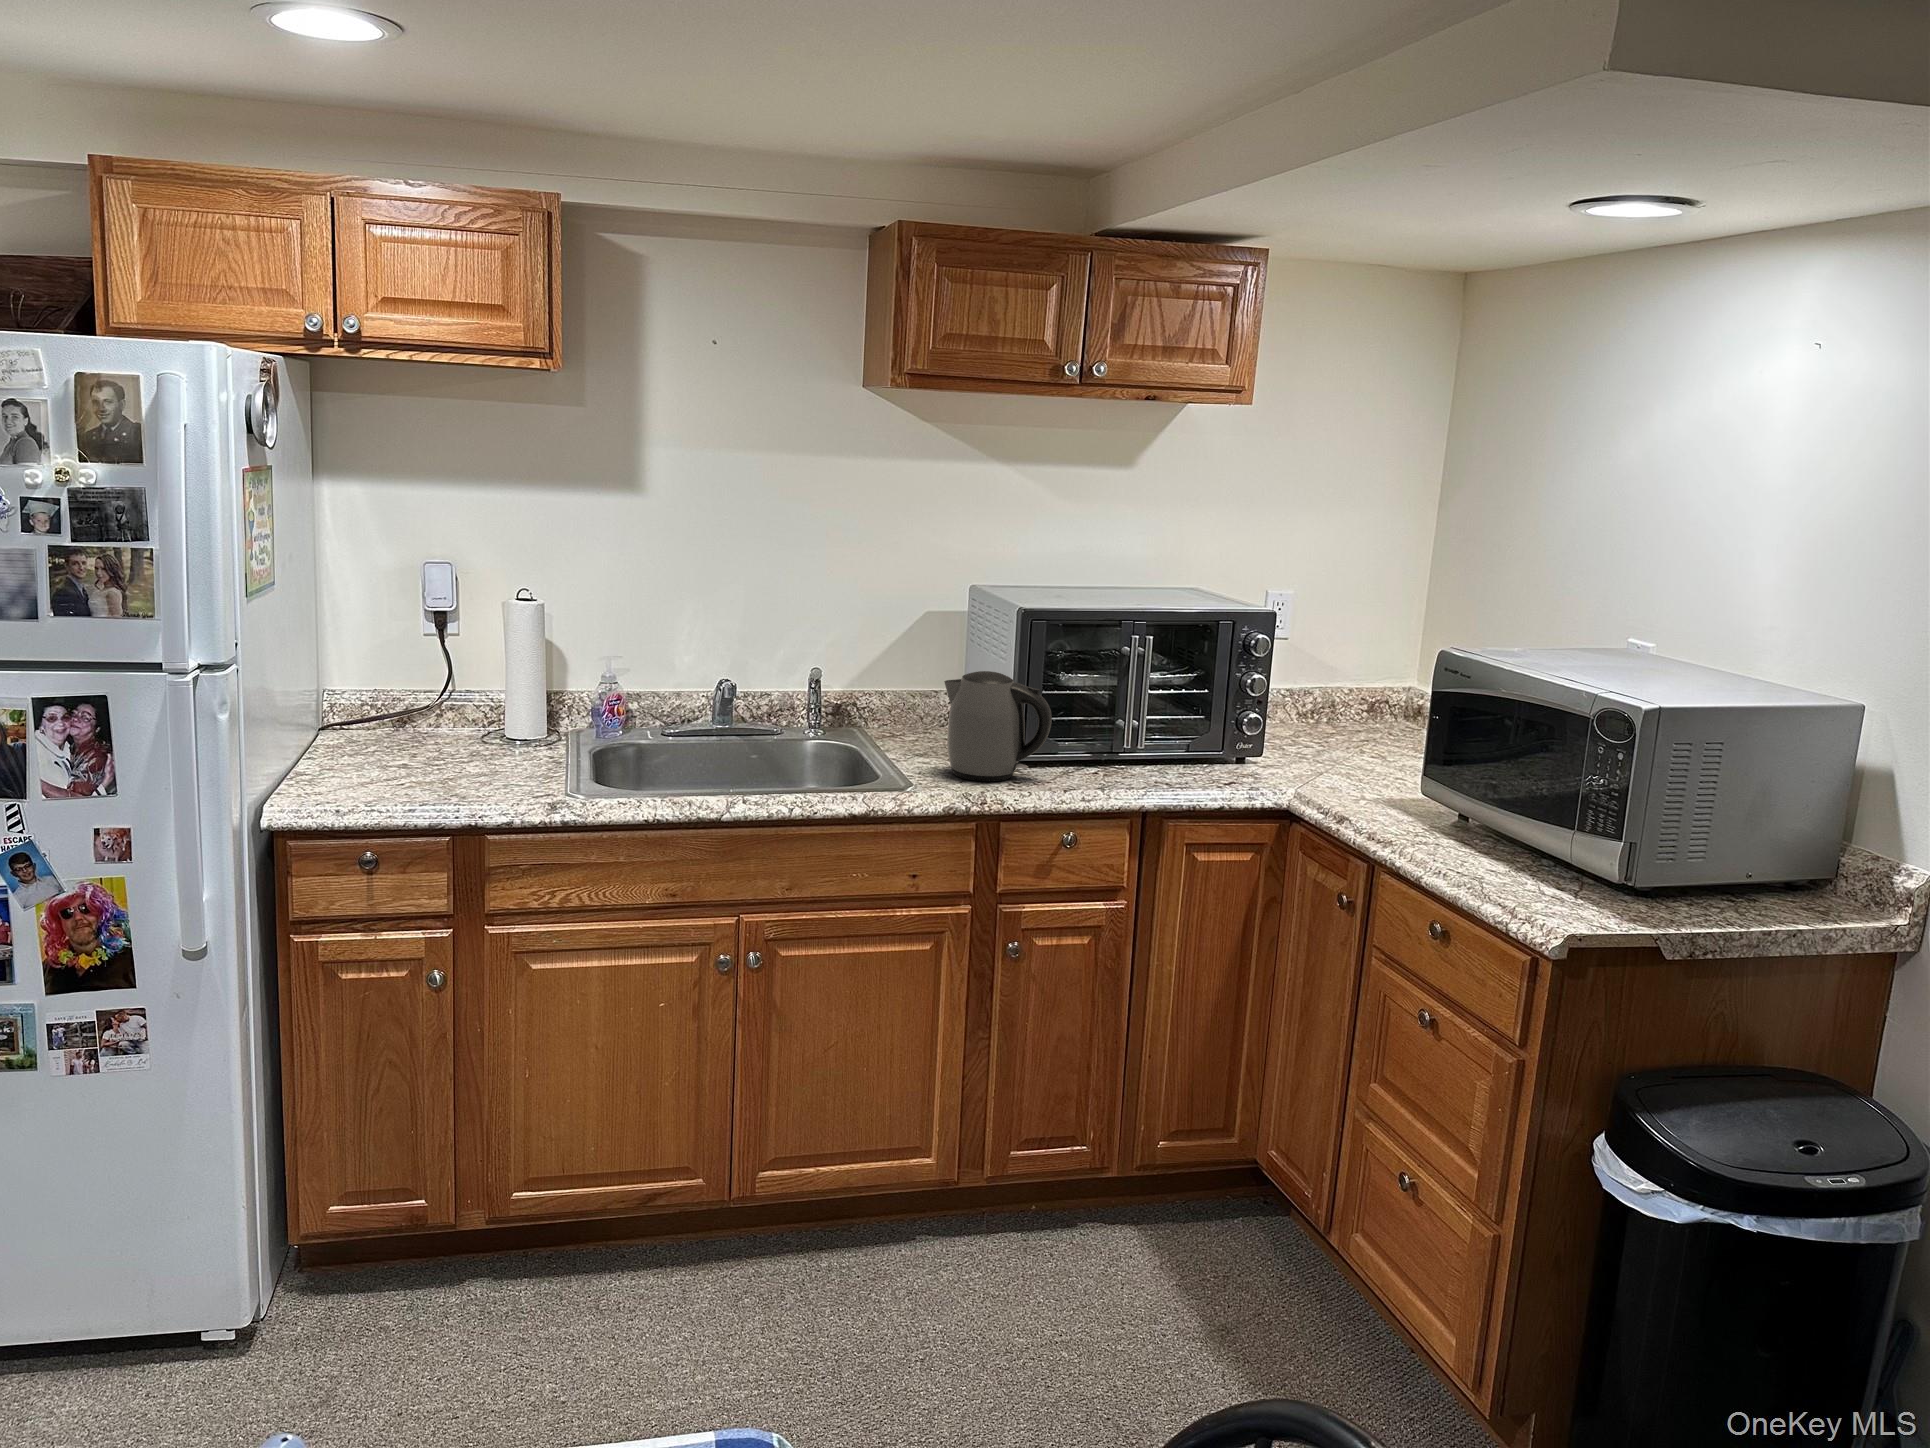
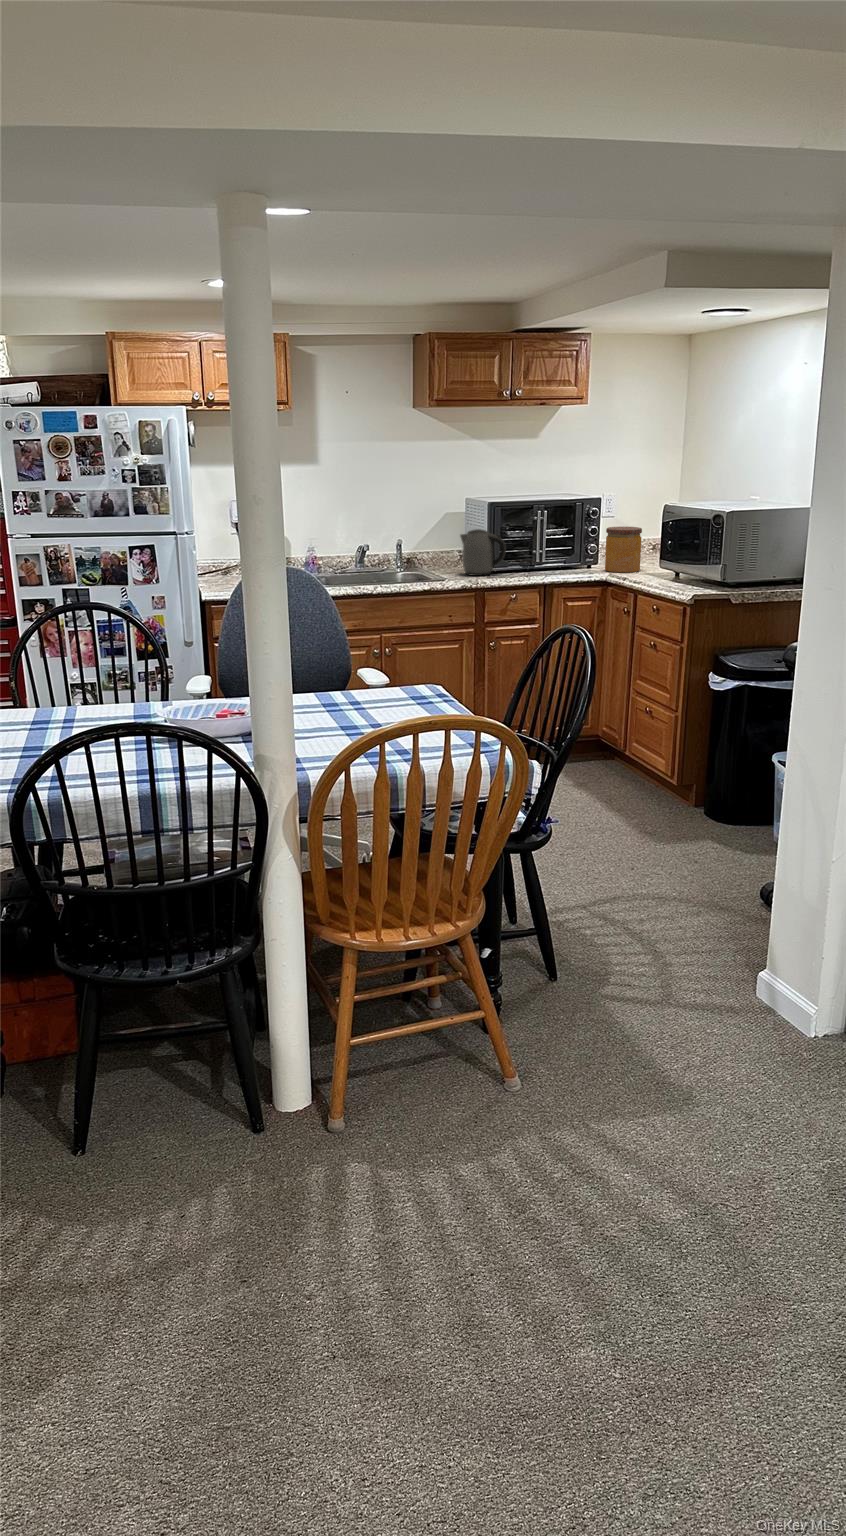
jar: none [1282,680,1376,794] -> present [605,527,642,573]

